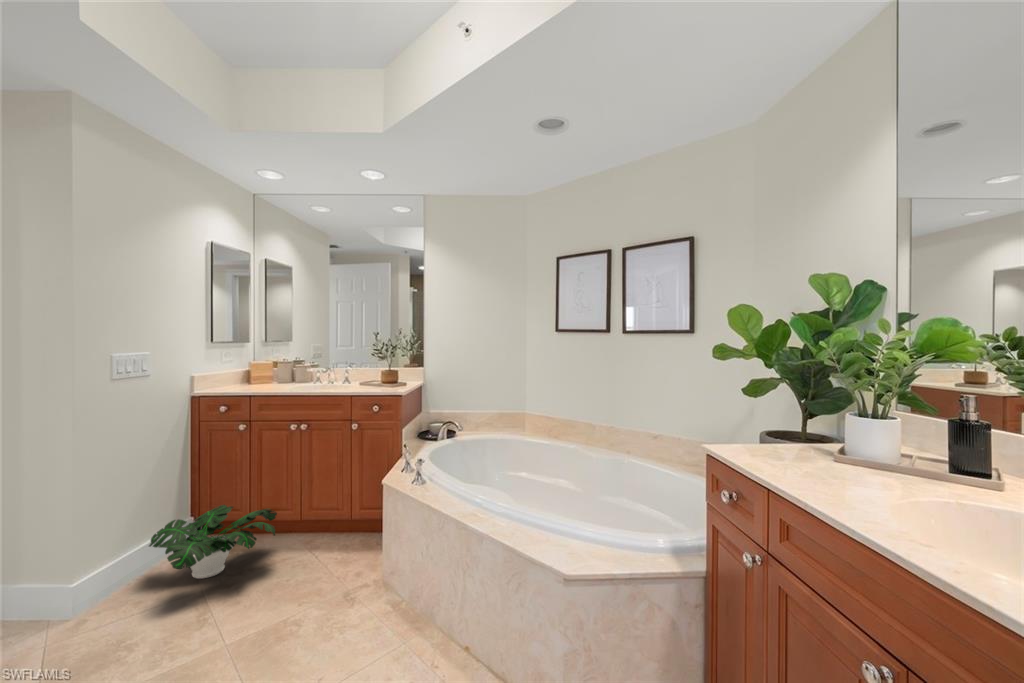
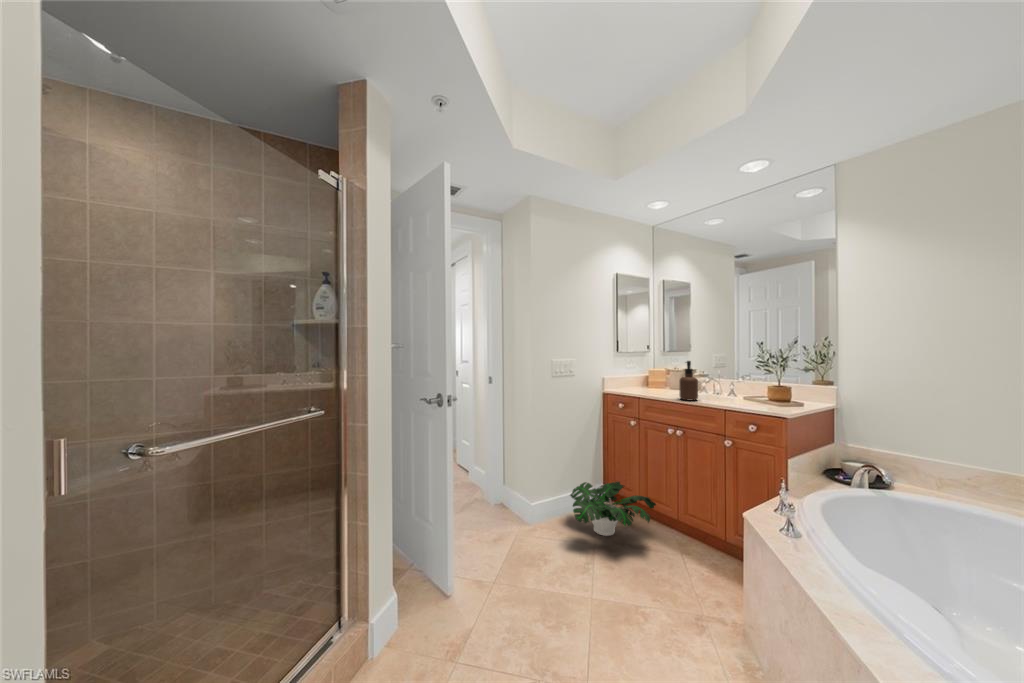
soap dispenser: none [302,349,321,391] -> present [679,361,698,401]

